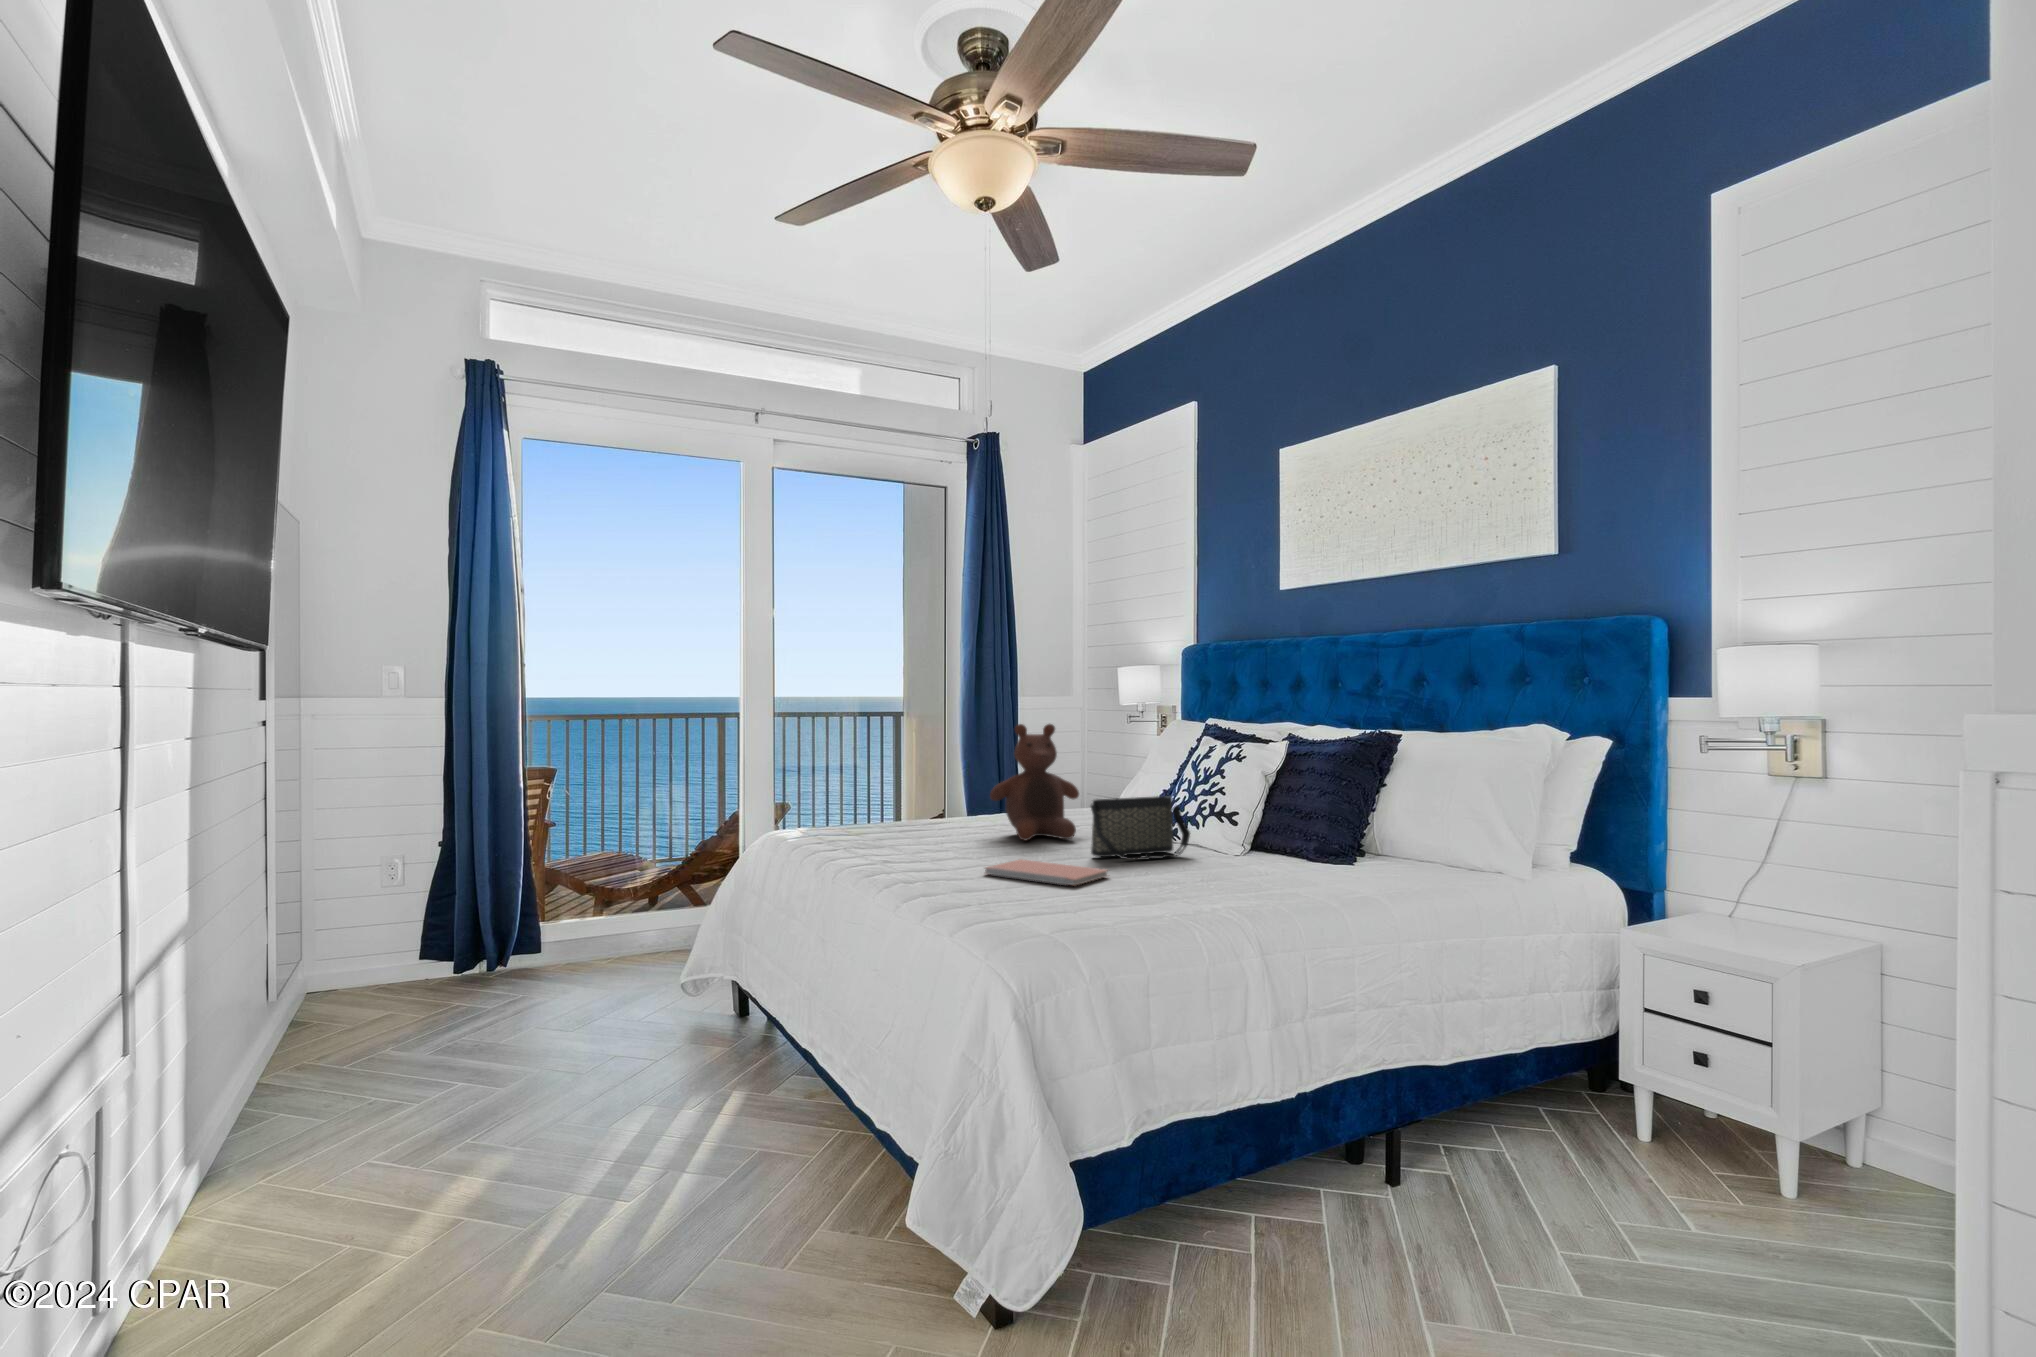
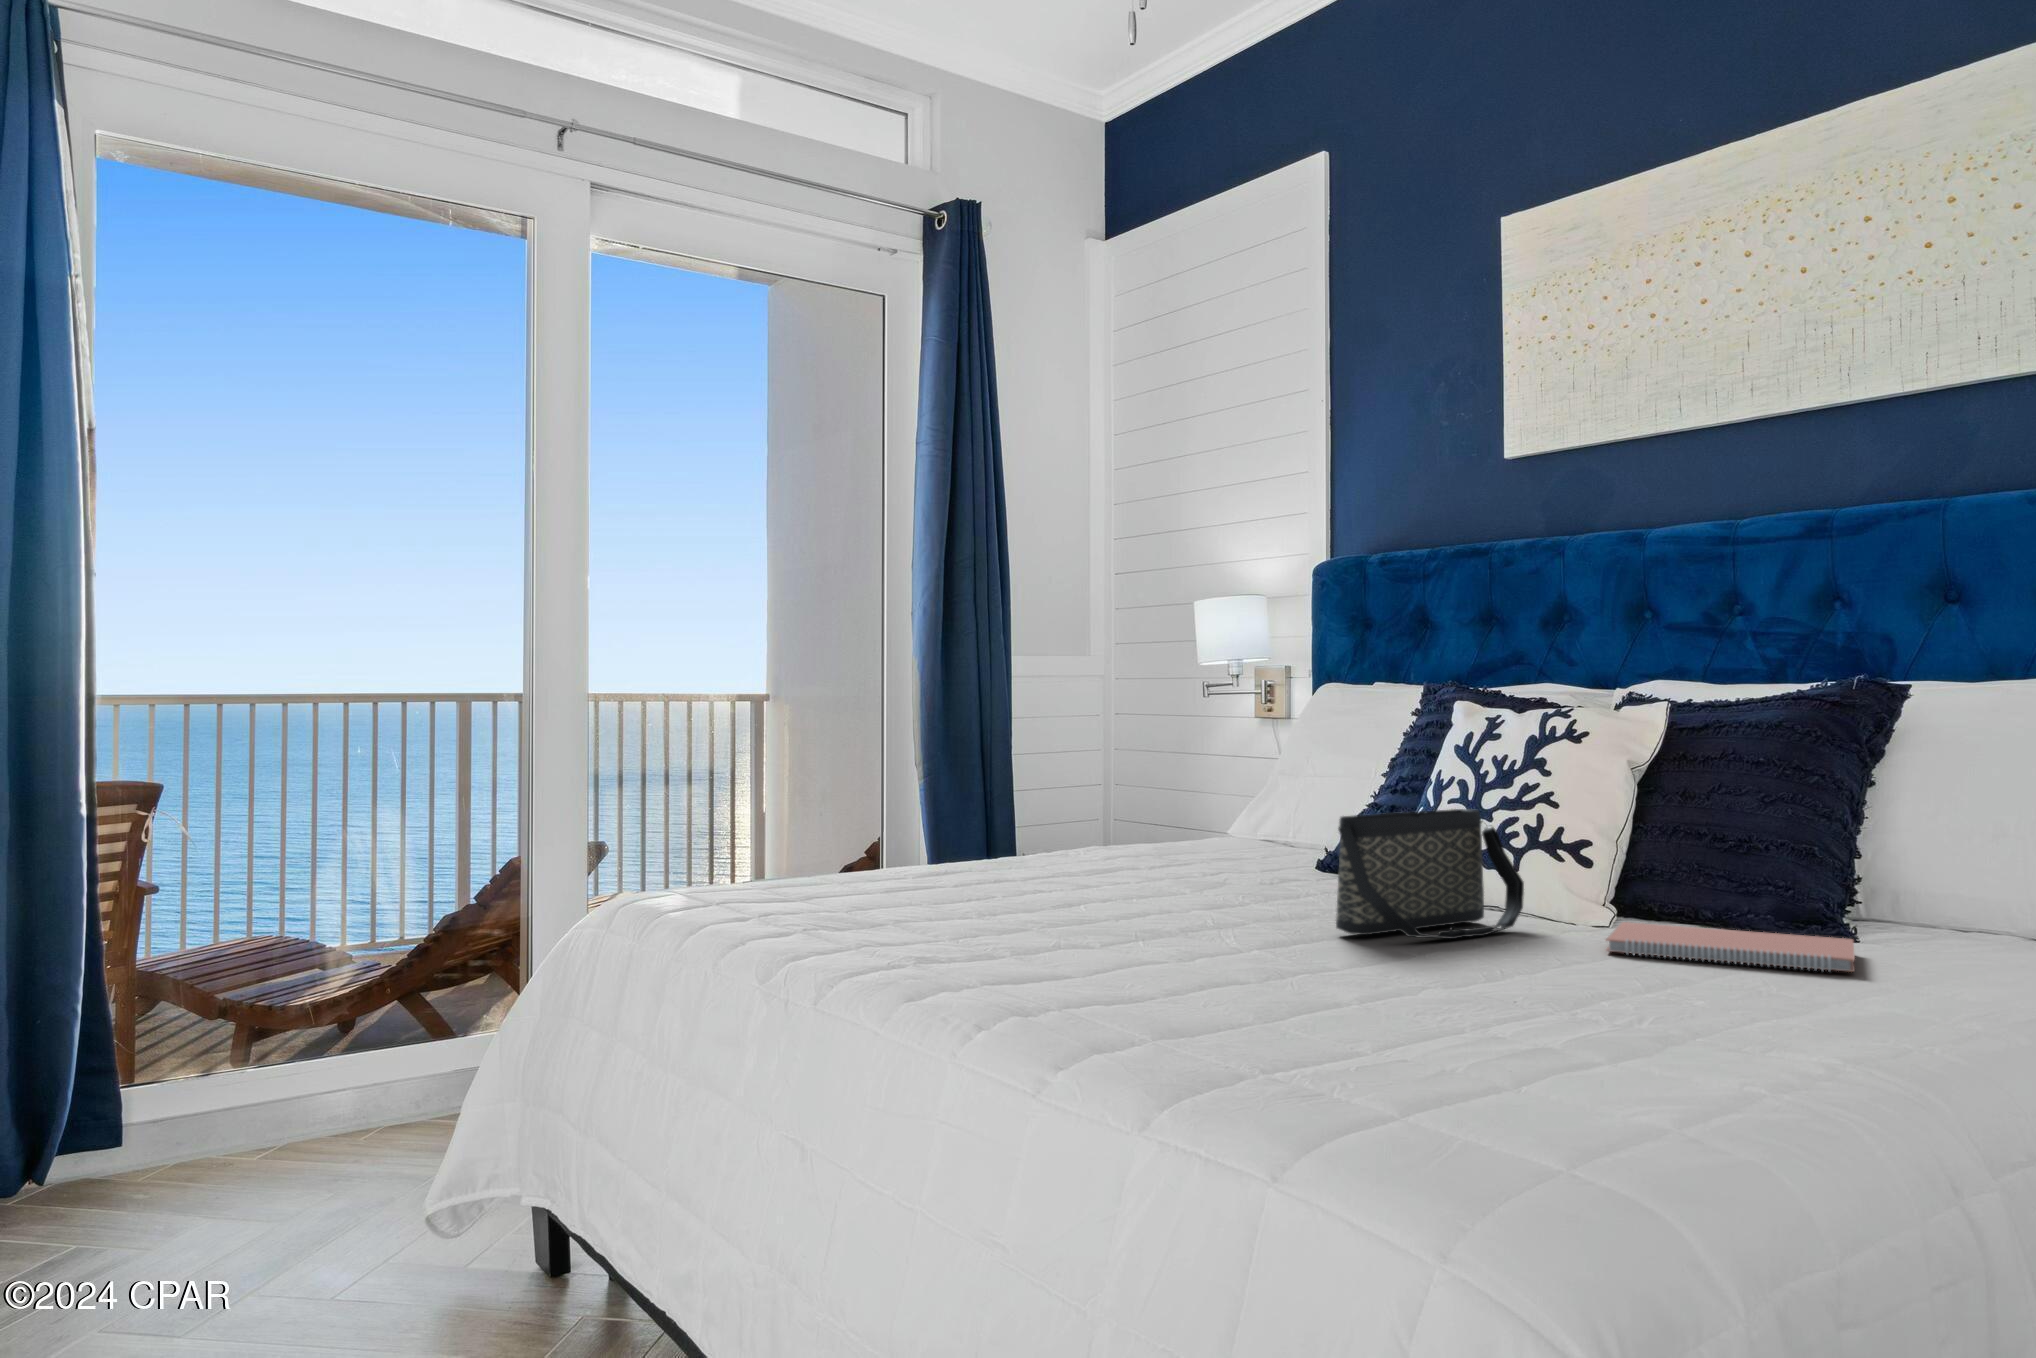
stuffed bear: present [990,724,1079,841] -> none [1077,673,1258,903]
notebook: present [985,859,1108,885] -> present [1606,922,1855,972]

